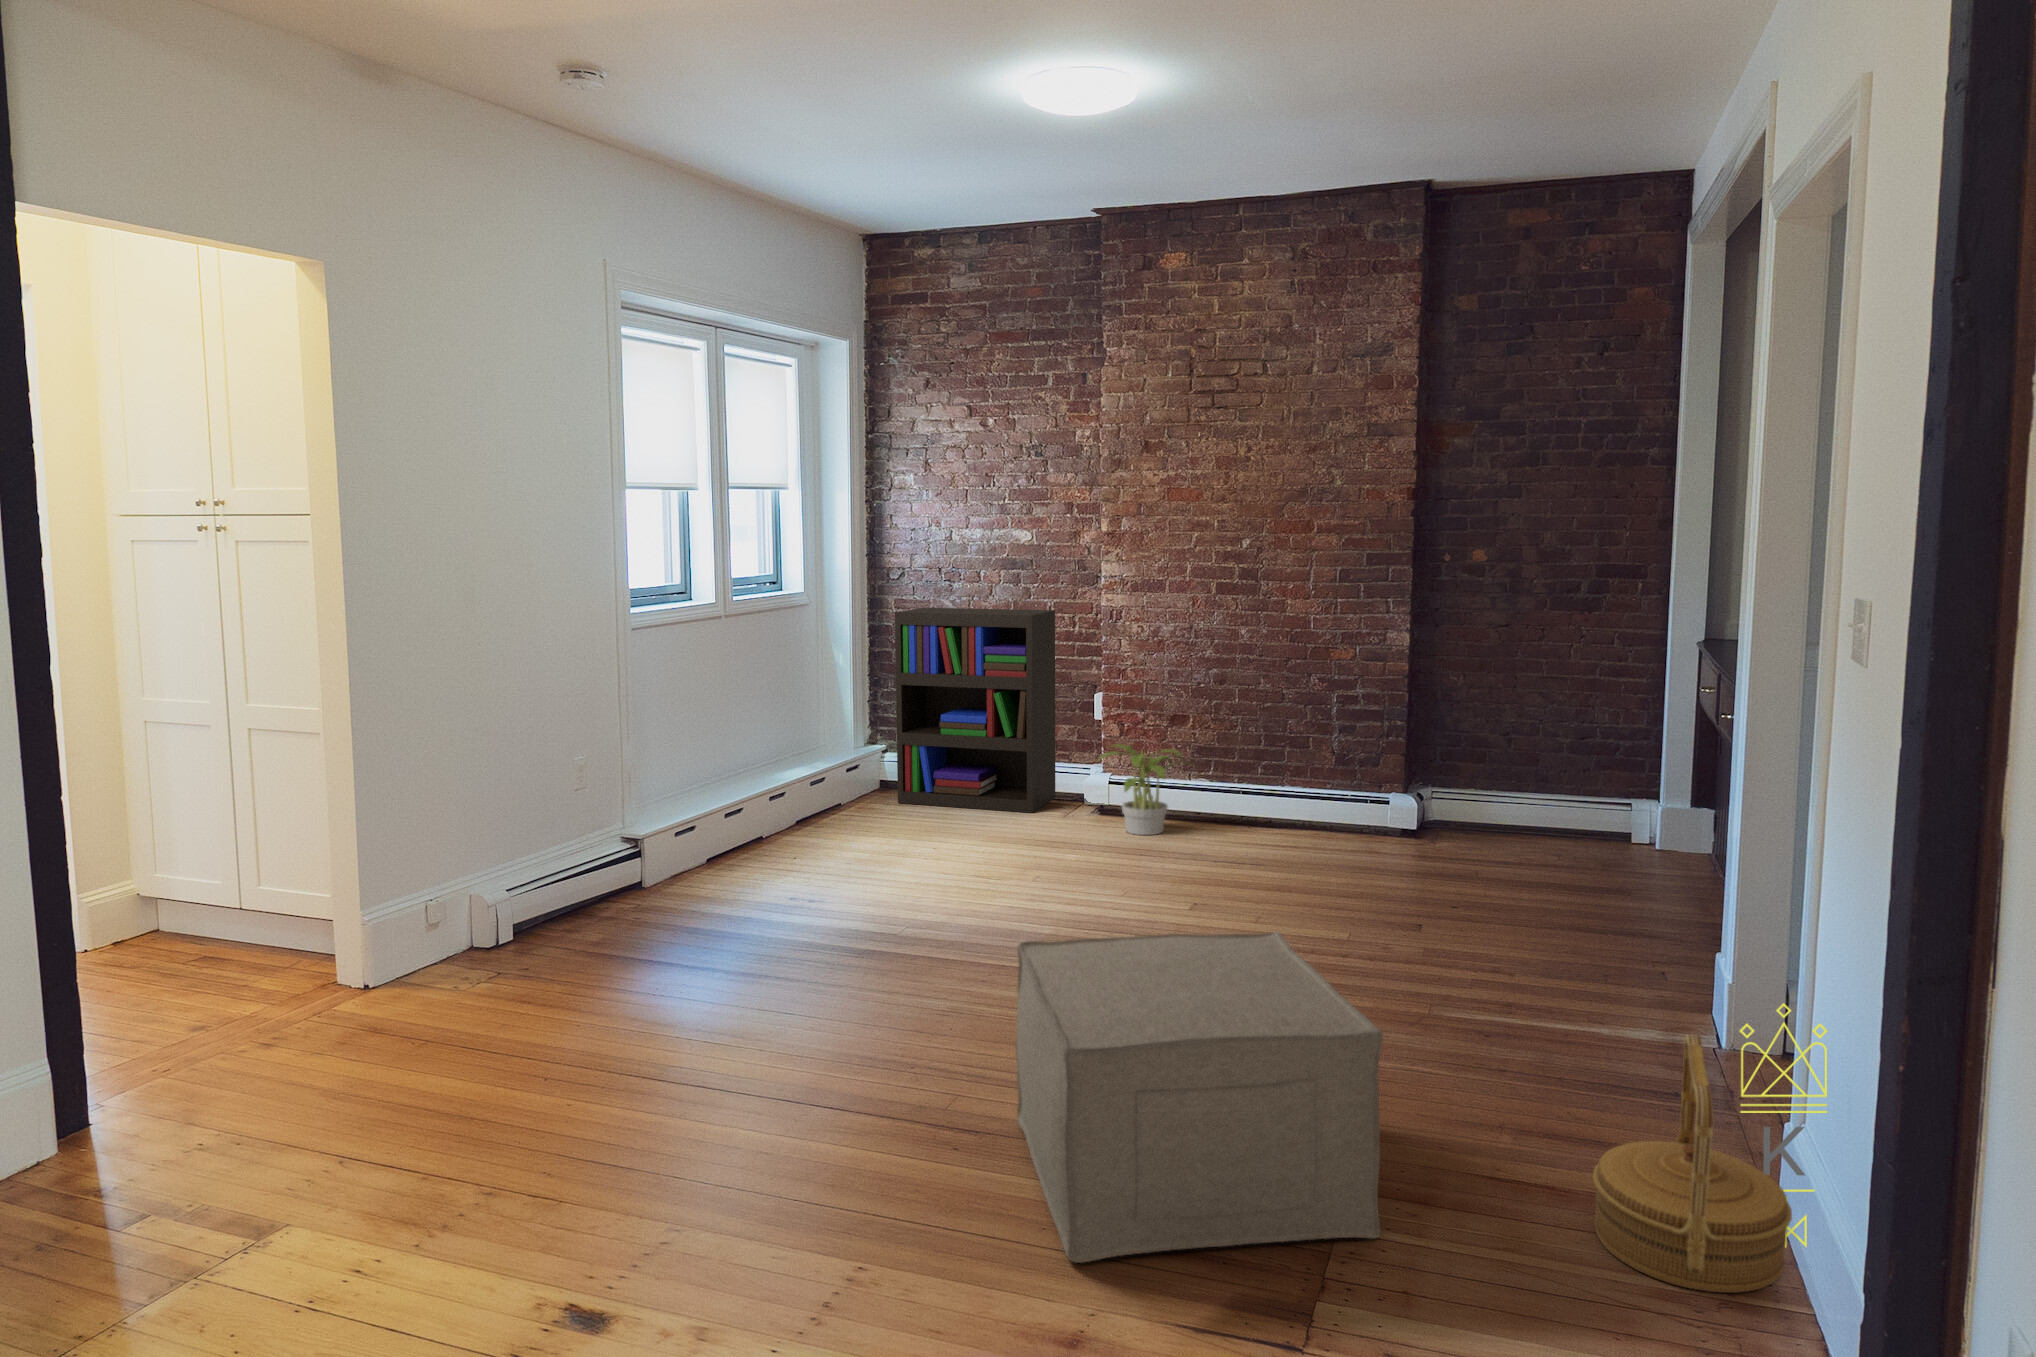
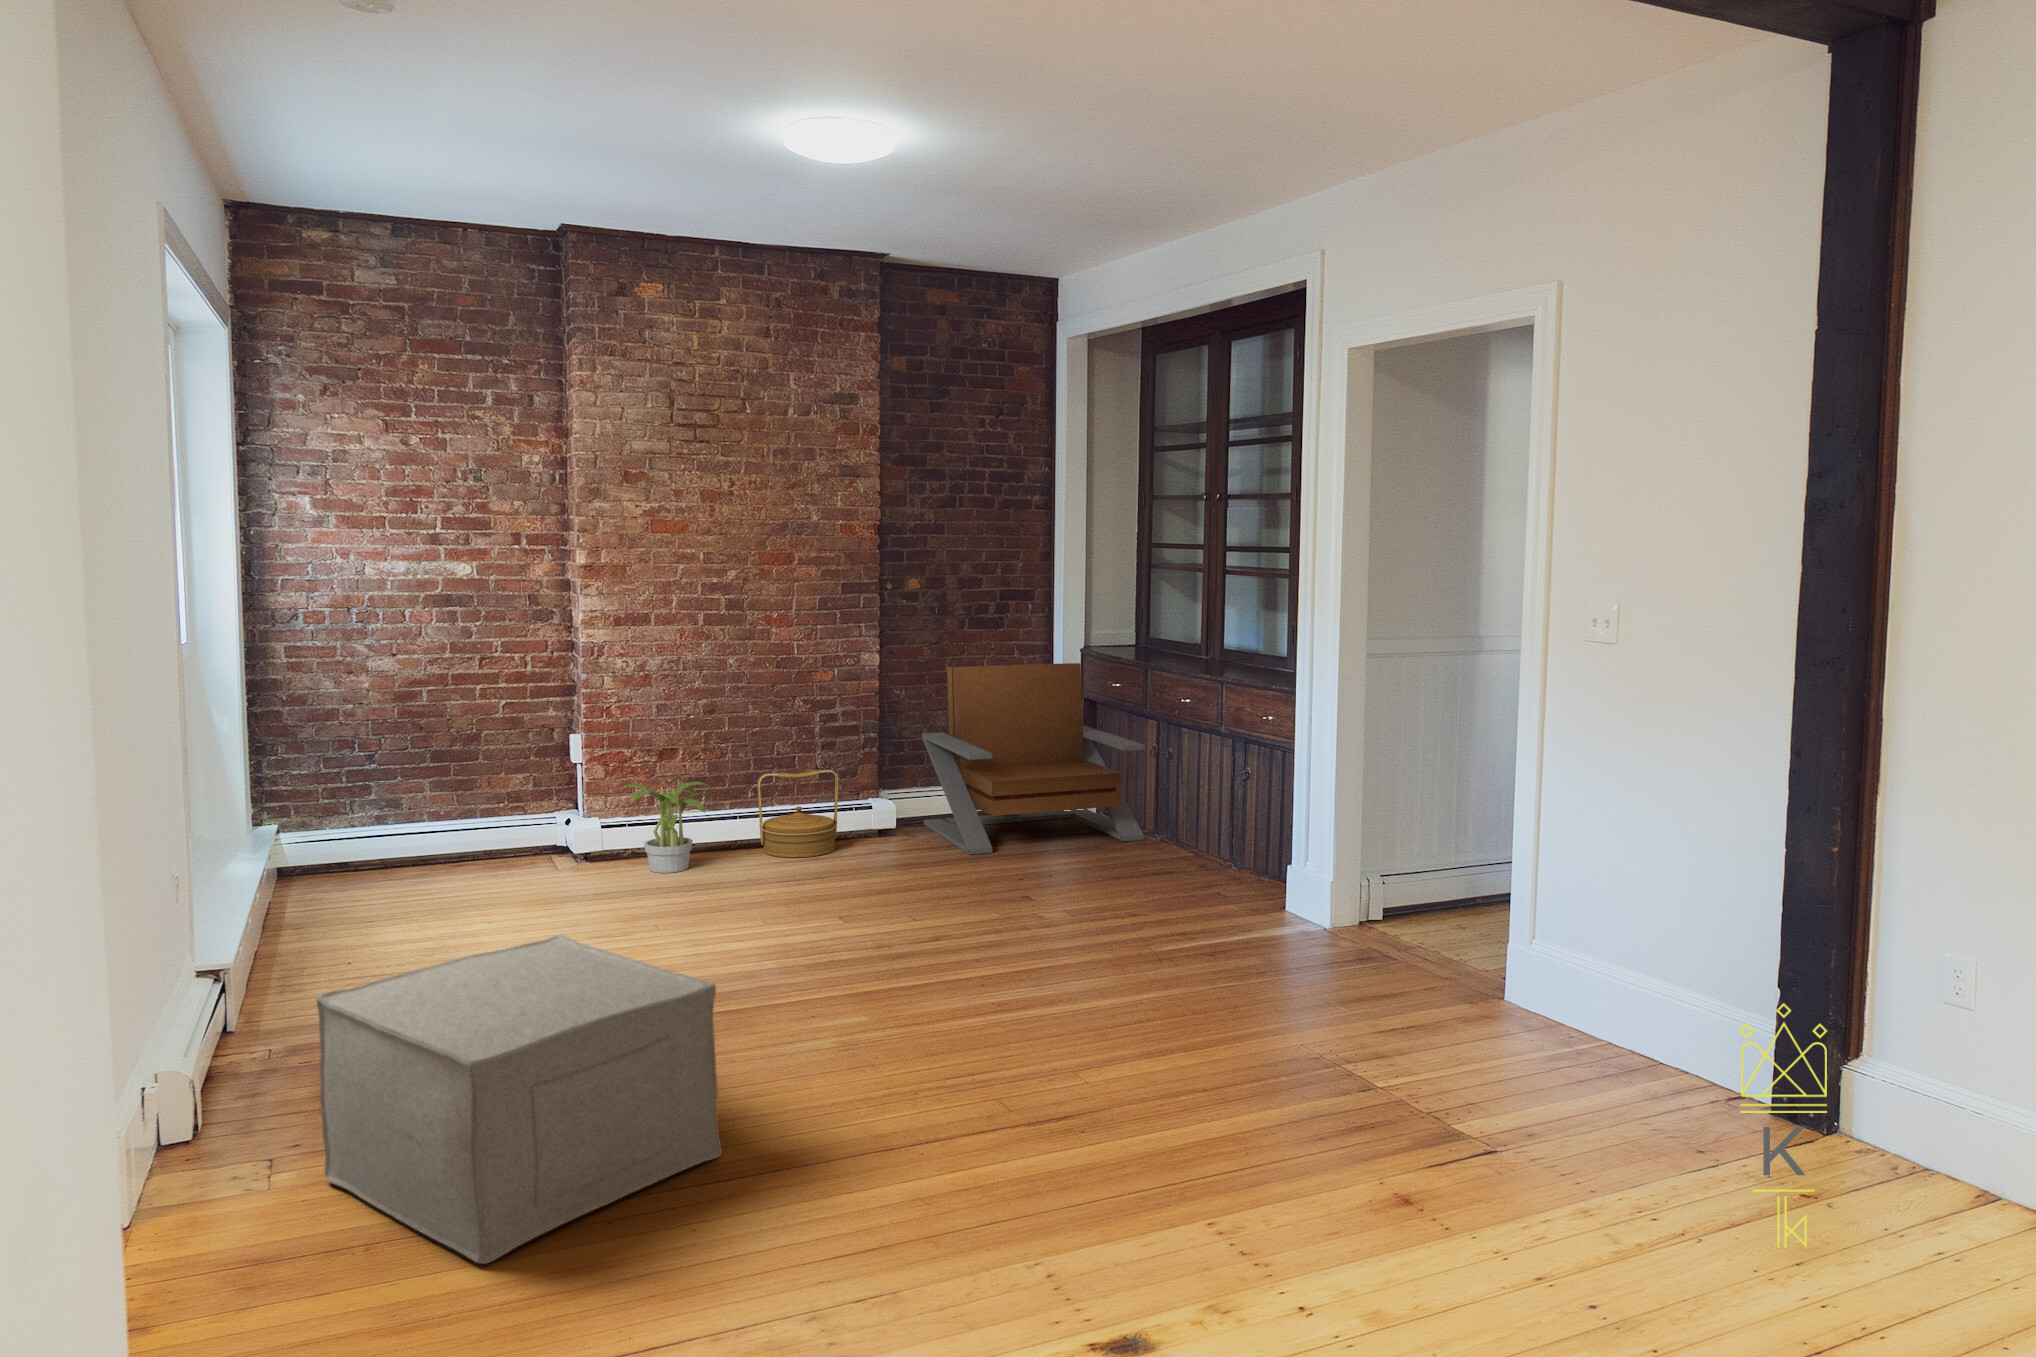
bookshelf: present [895,608,1055,813] -> none [330,650,522,890]
lounge chair: none [1447,654,1708,897] -> present [922,663,1145,854]
ottoman: present [1016,932,1383,1263] -> present [316,935,722,1264]
woven basket: present [1593,1035,1792,1293] -> present [757,770,838,858]

